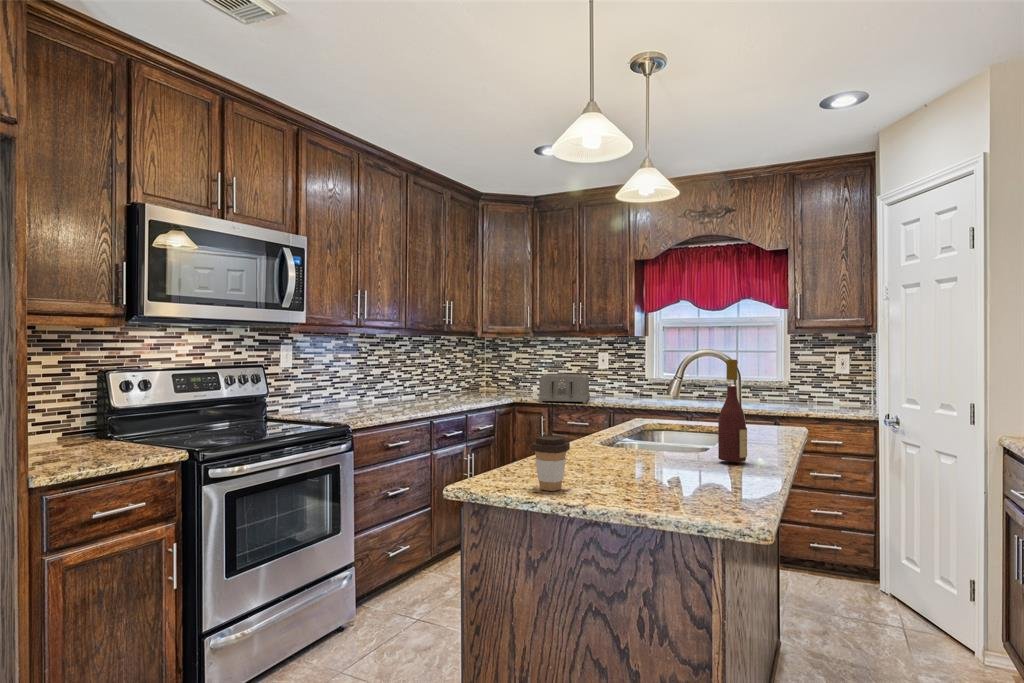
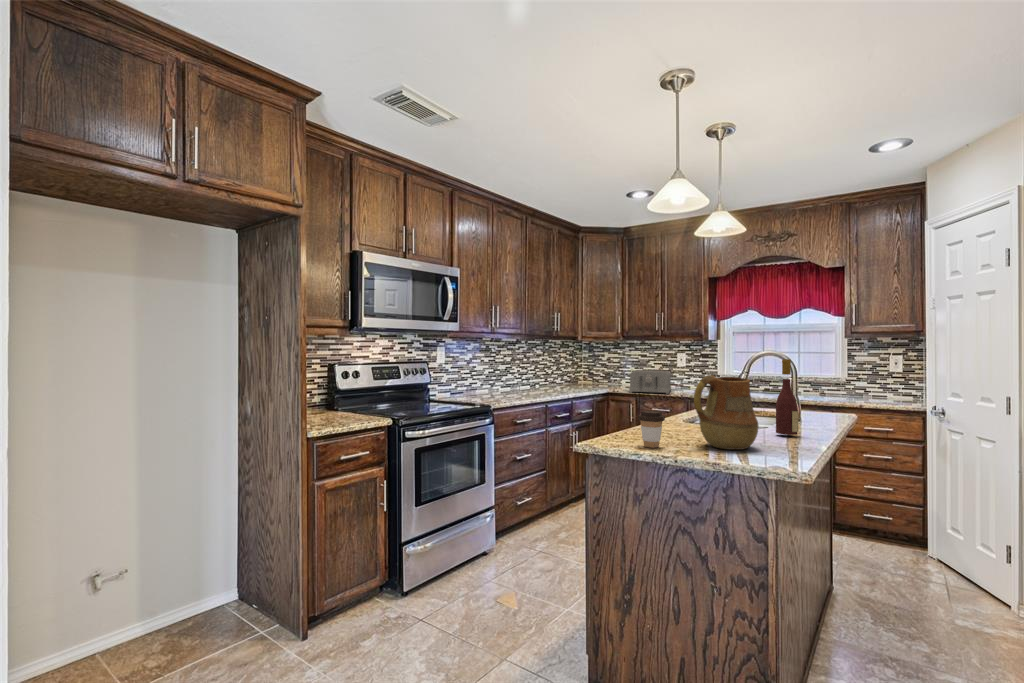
pitcher: none [610,383,698,490] -> present [694,375,759,450]

